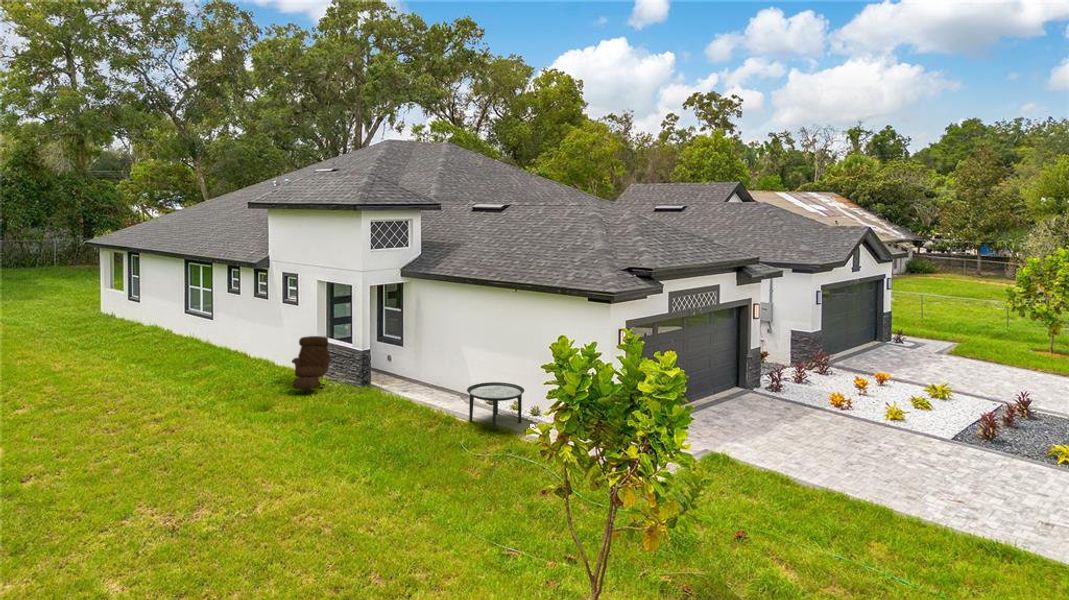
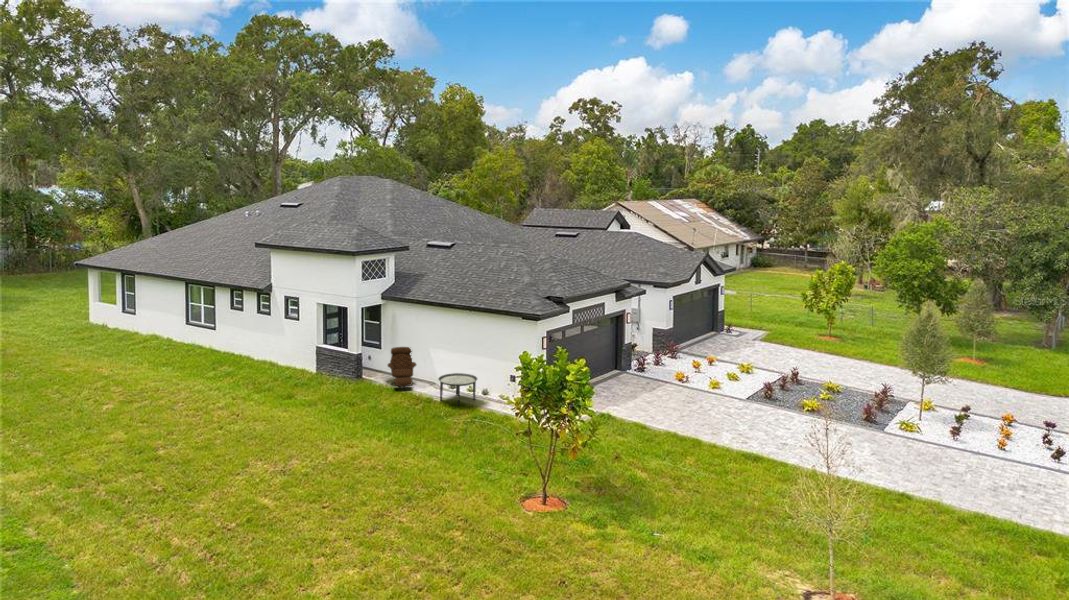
lounge chair: present [292,336,332,396] -> present [388,347,416,389]

